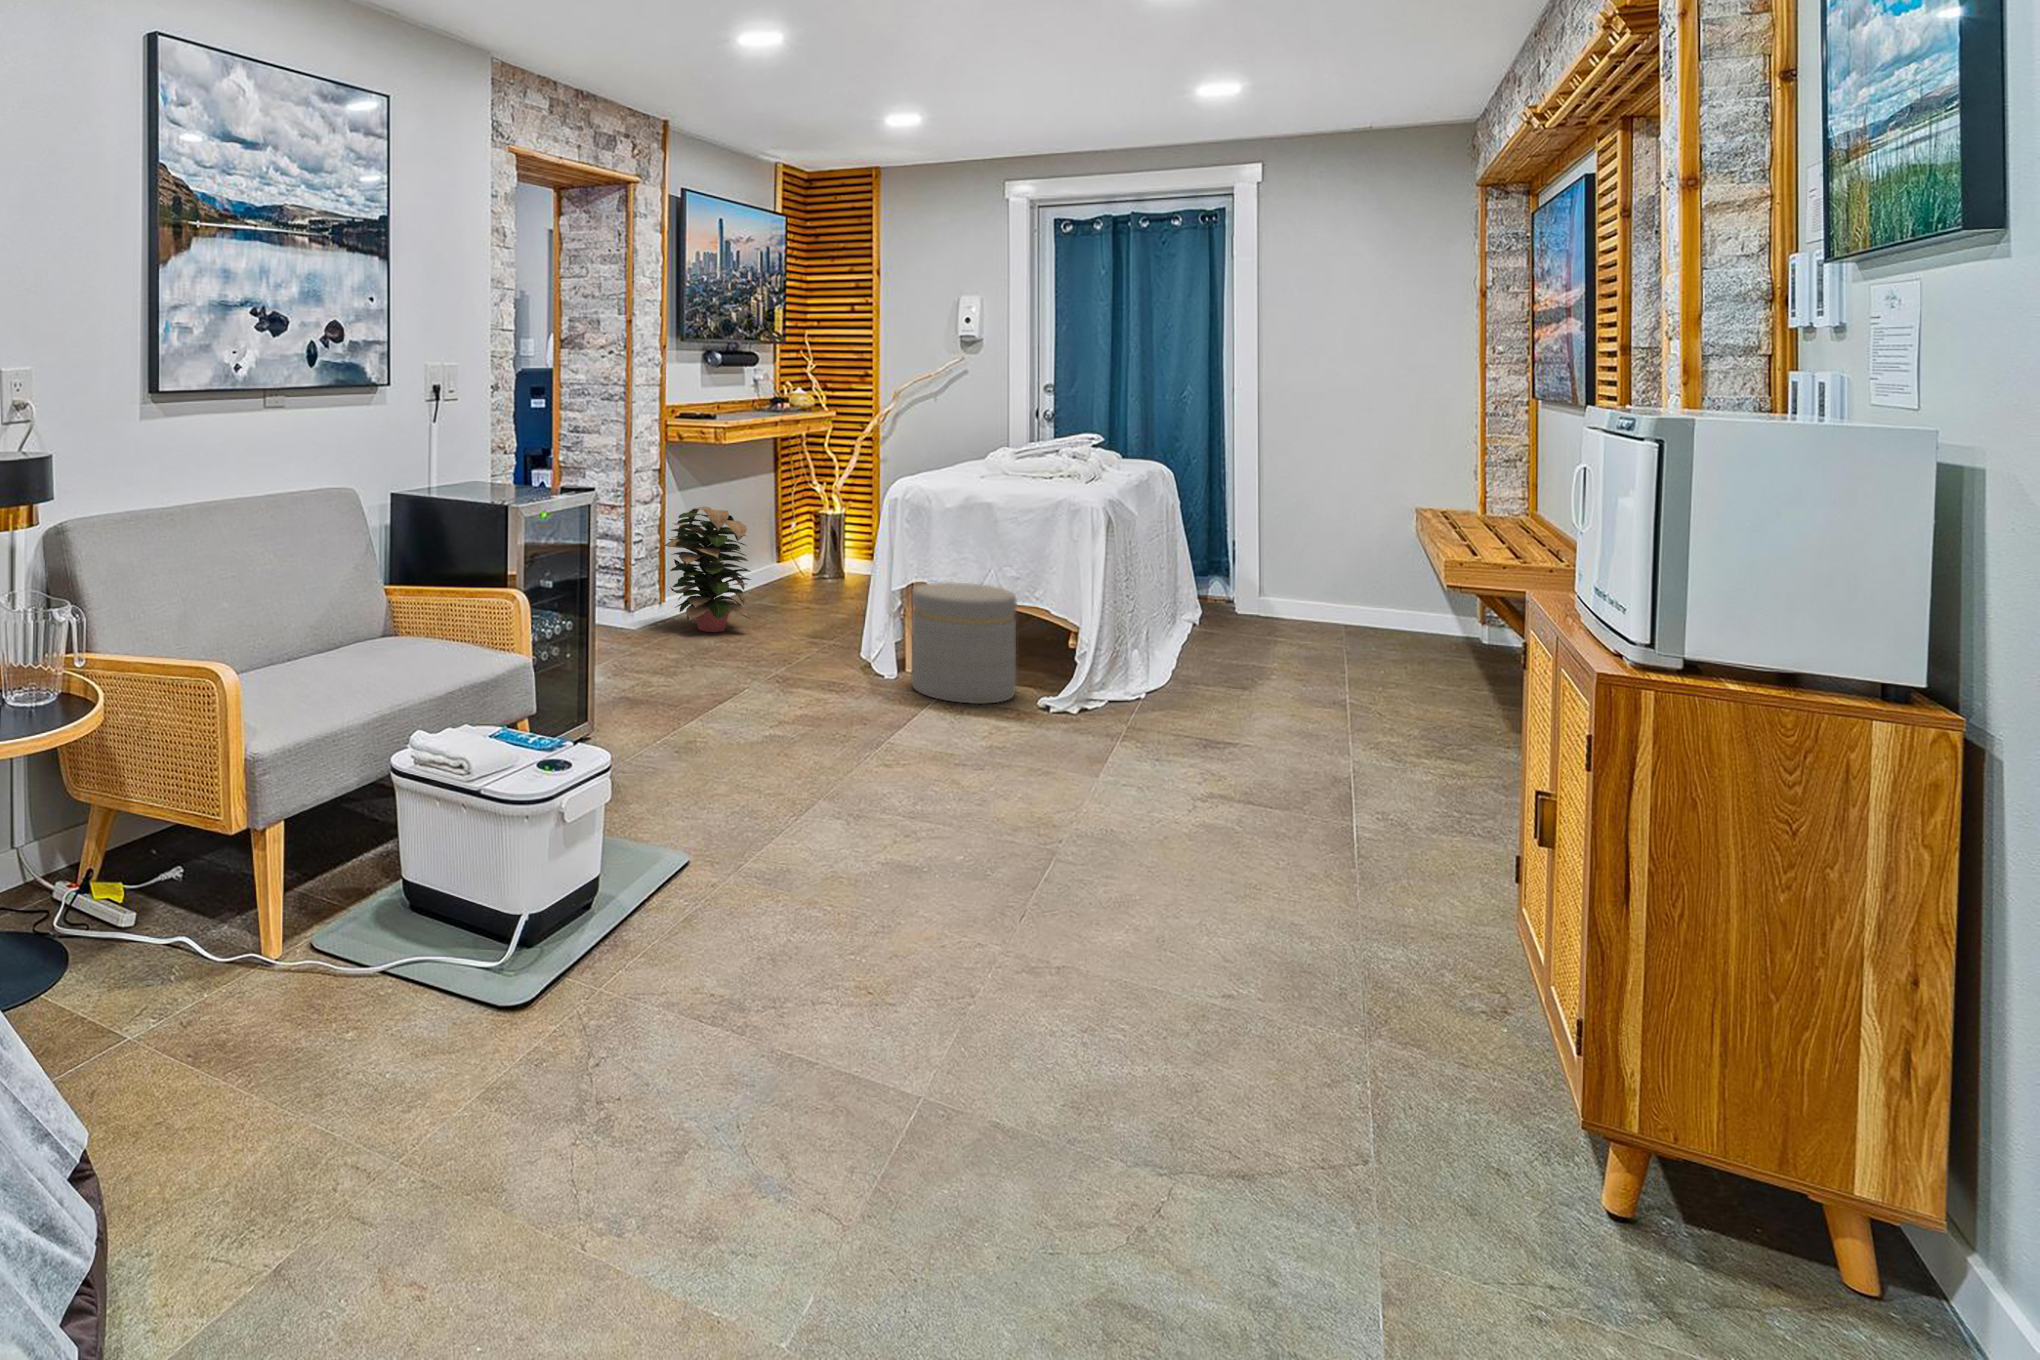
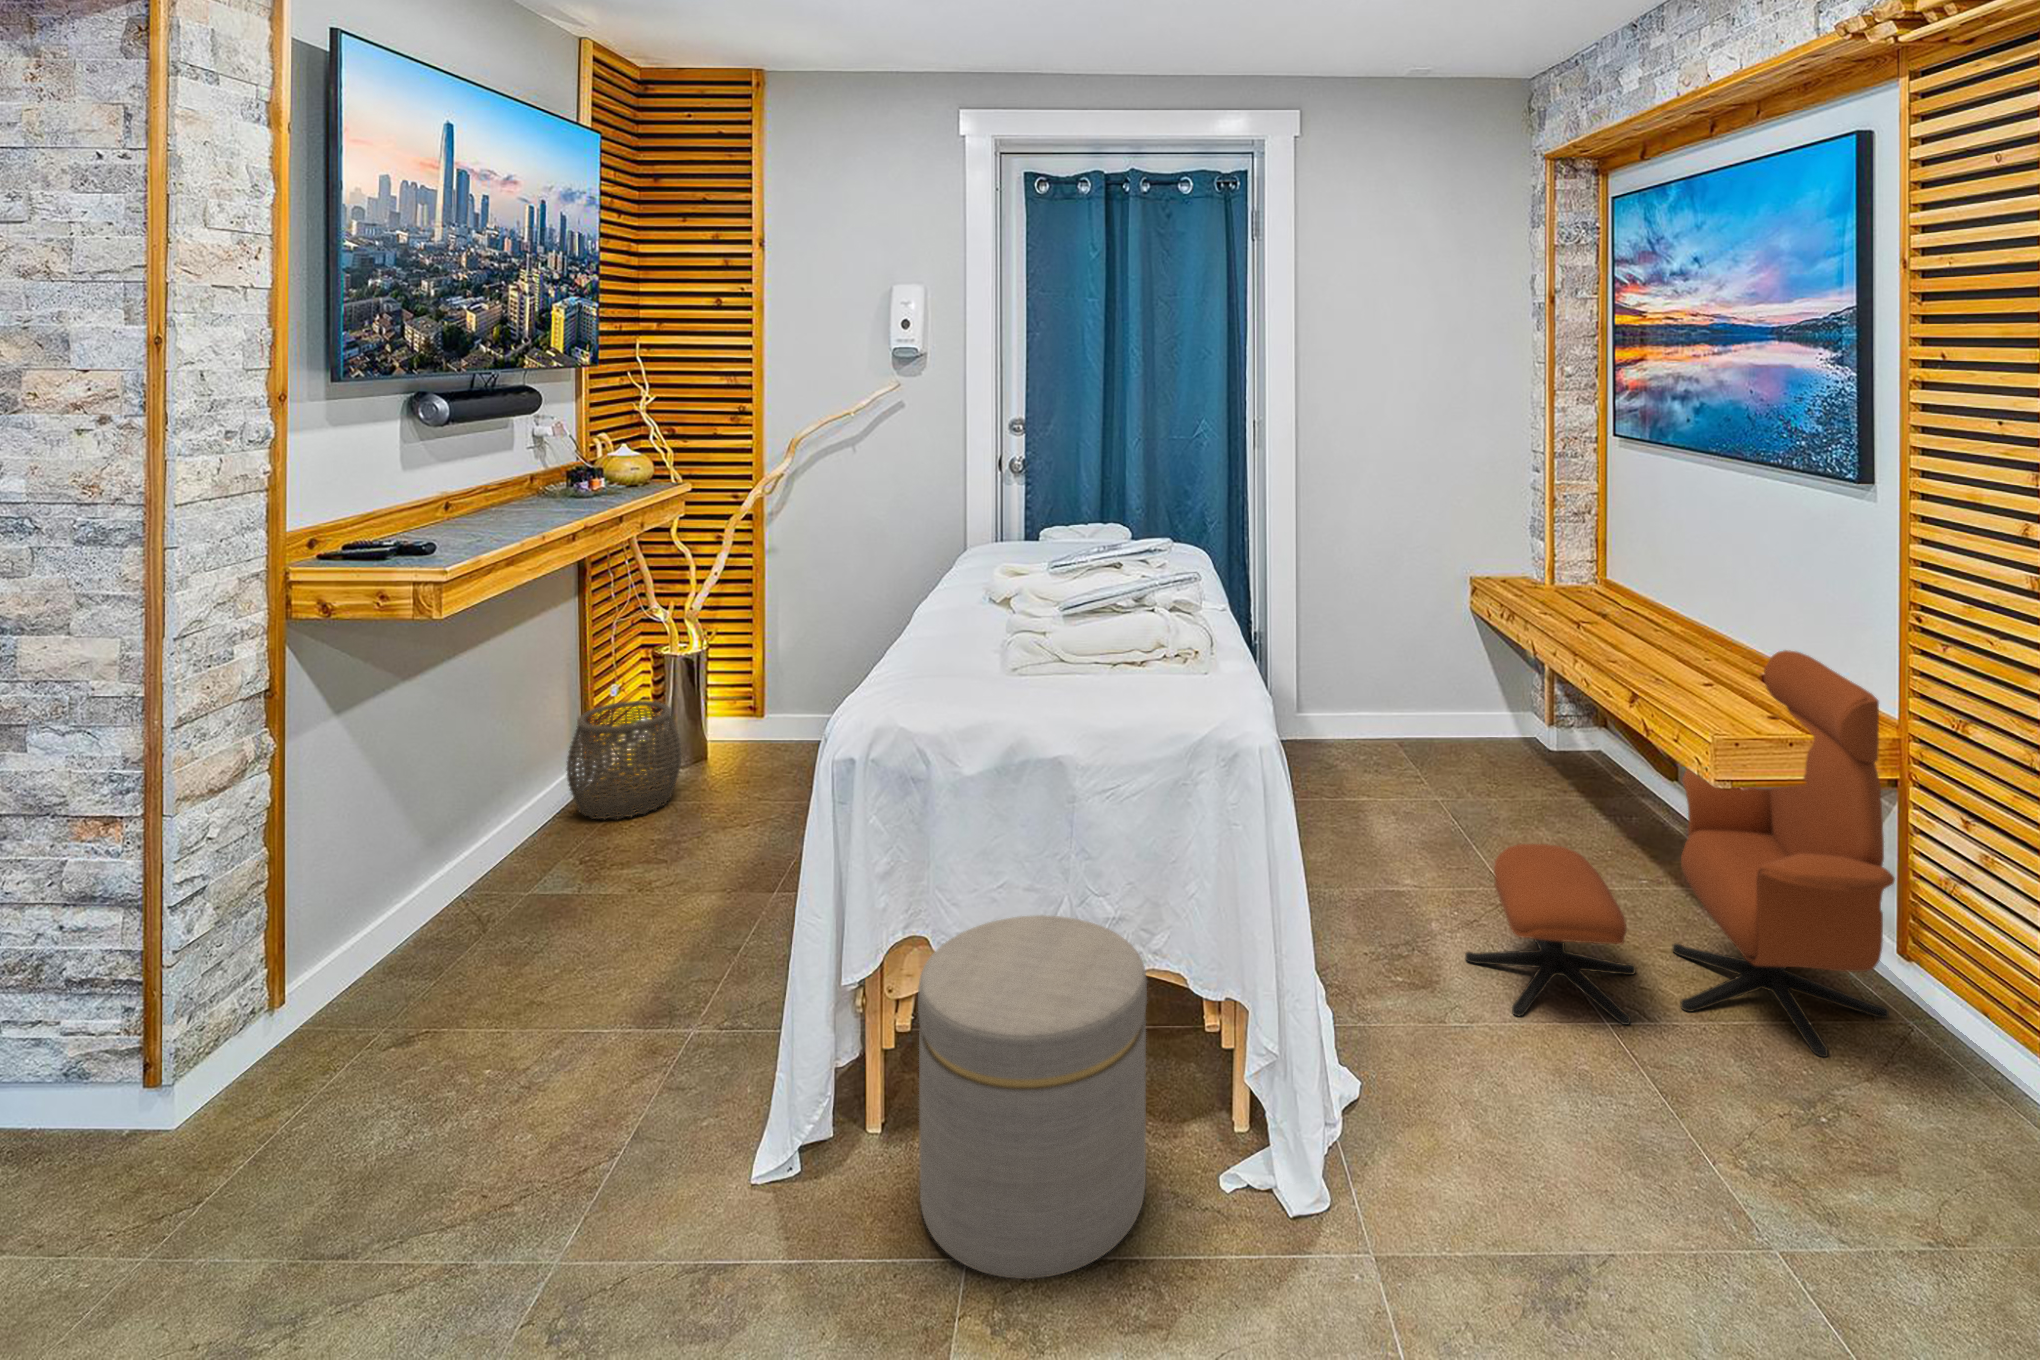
decorative plant: present [664,506,751,632] -> none [279,759,521,1076]
lounge chair: none [1267,520,1547,743] -> present [1465,650,1895,1057]
woven basket: none [767,534,829,593] -> present [567,701,682,819]

